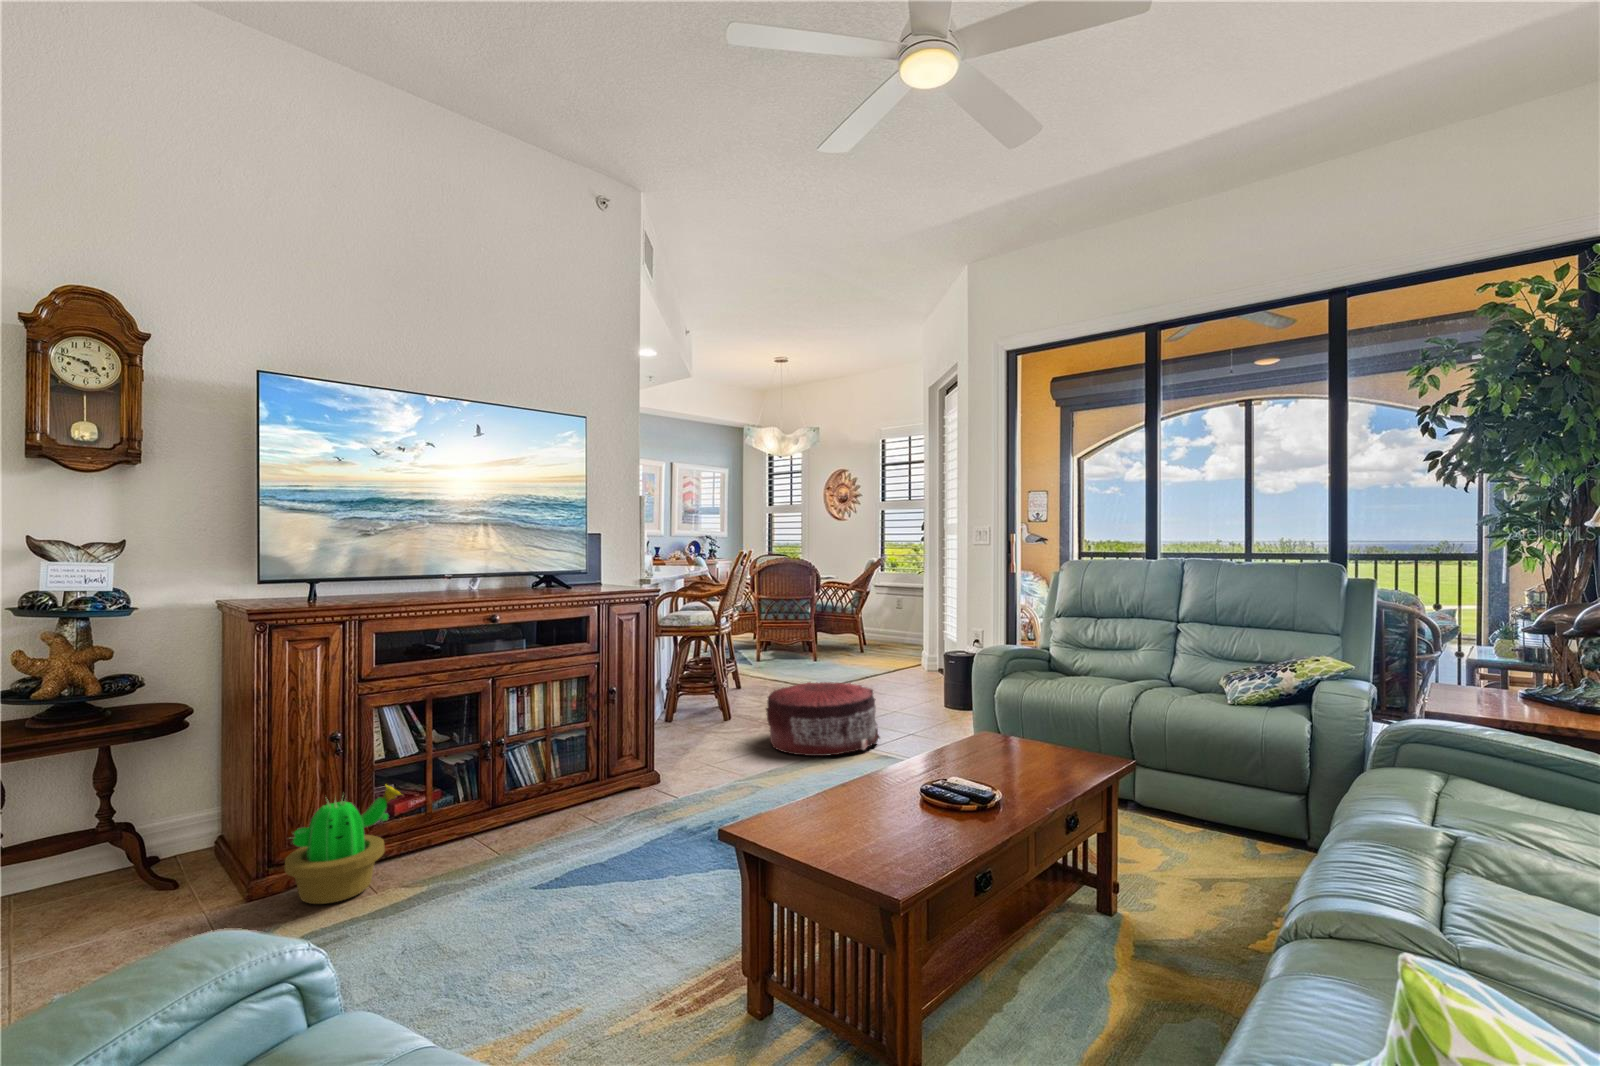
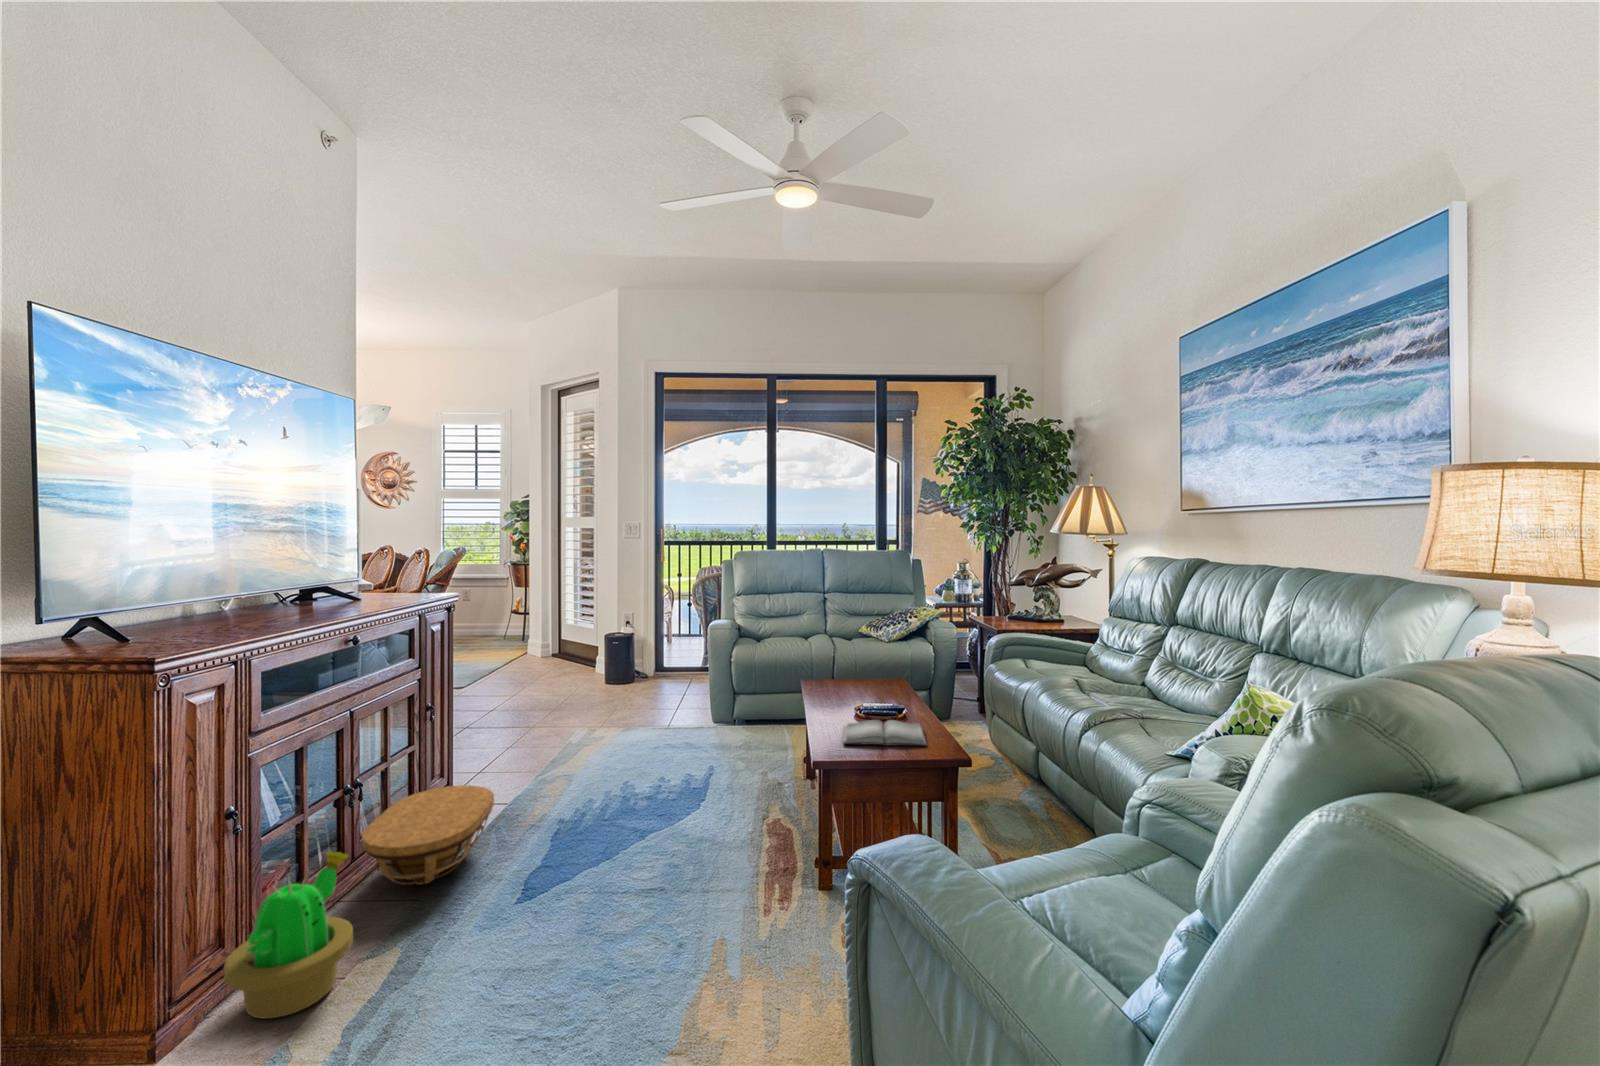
pouf: present [766,682,880,756] -> none [498,668,607,742]
basket: none [468,765,607,846] -> present [362,785,494,885]
hardback book: none [805,791,954,850] -> present [842,720,927,746]

